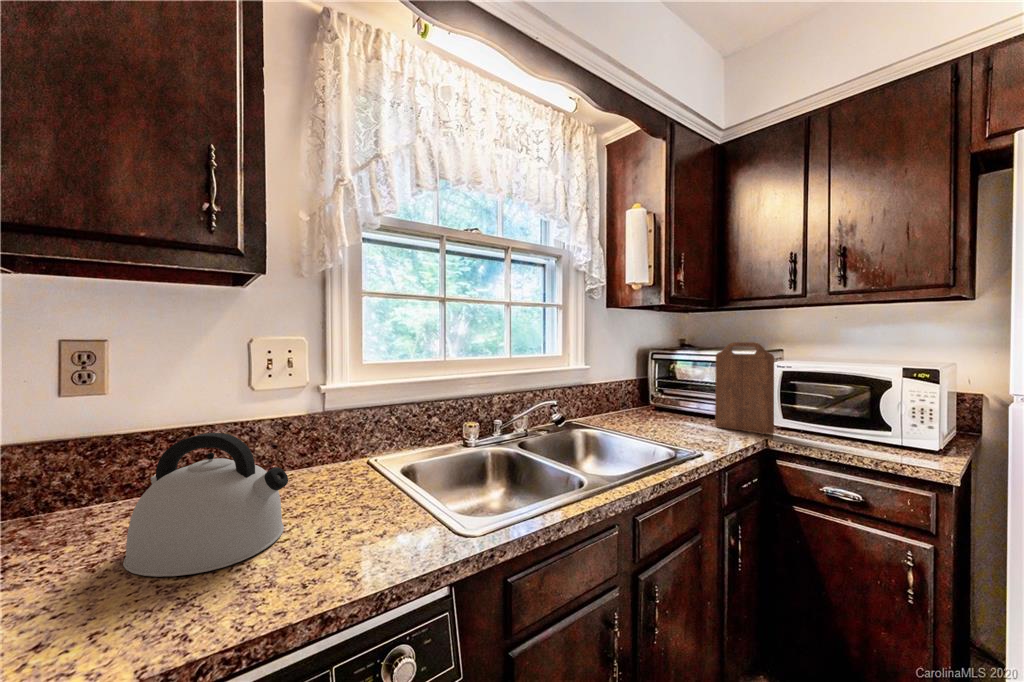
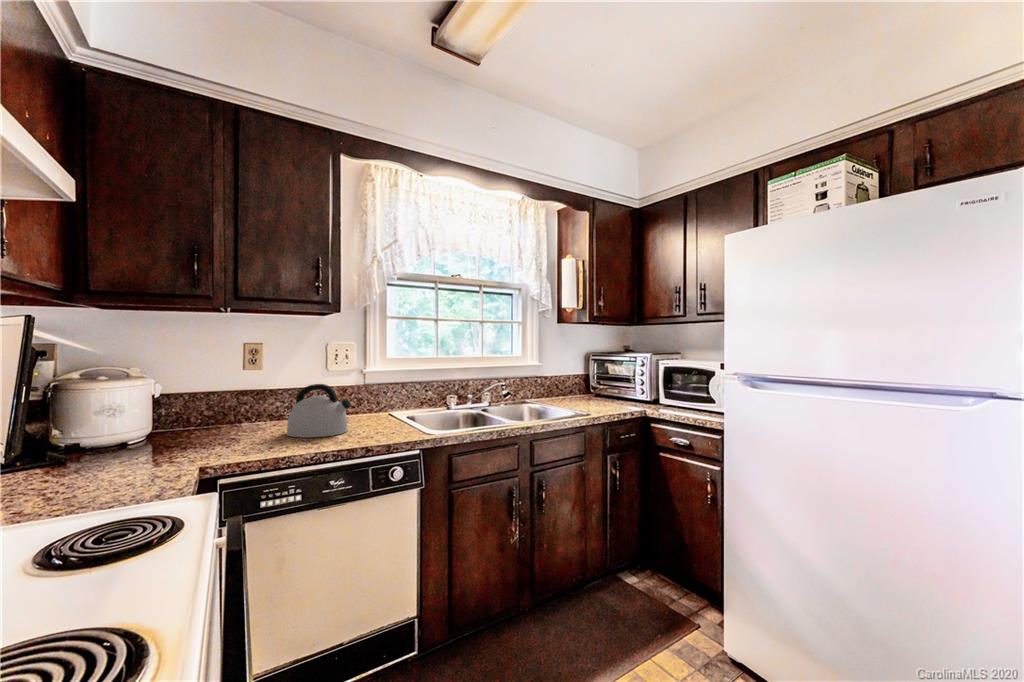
cutting board: present [715,342,774,434] -> none [621,347,654,408]

